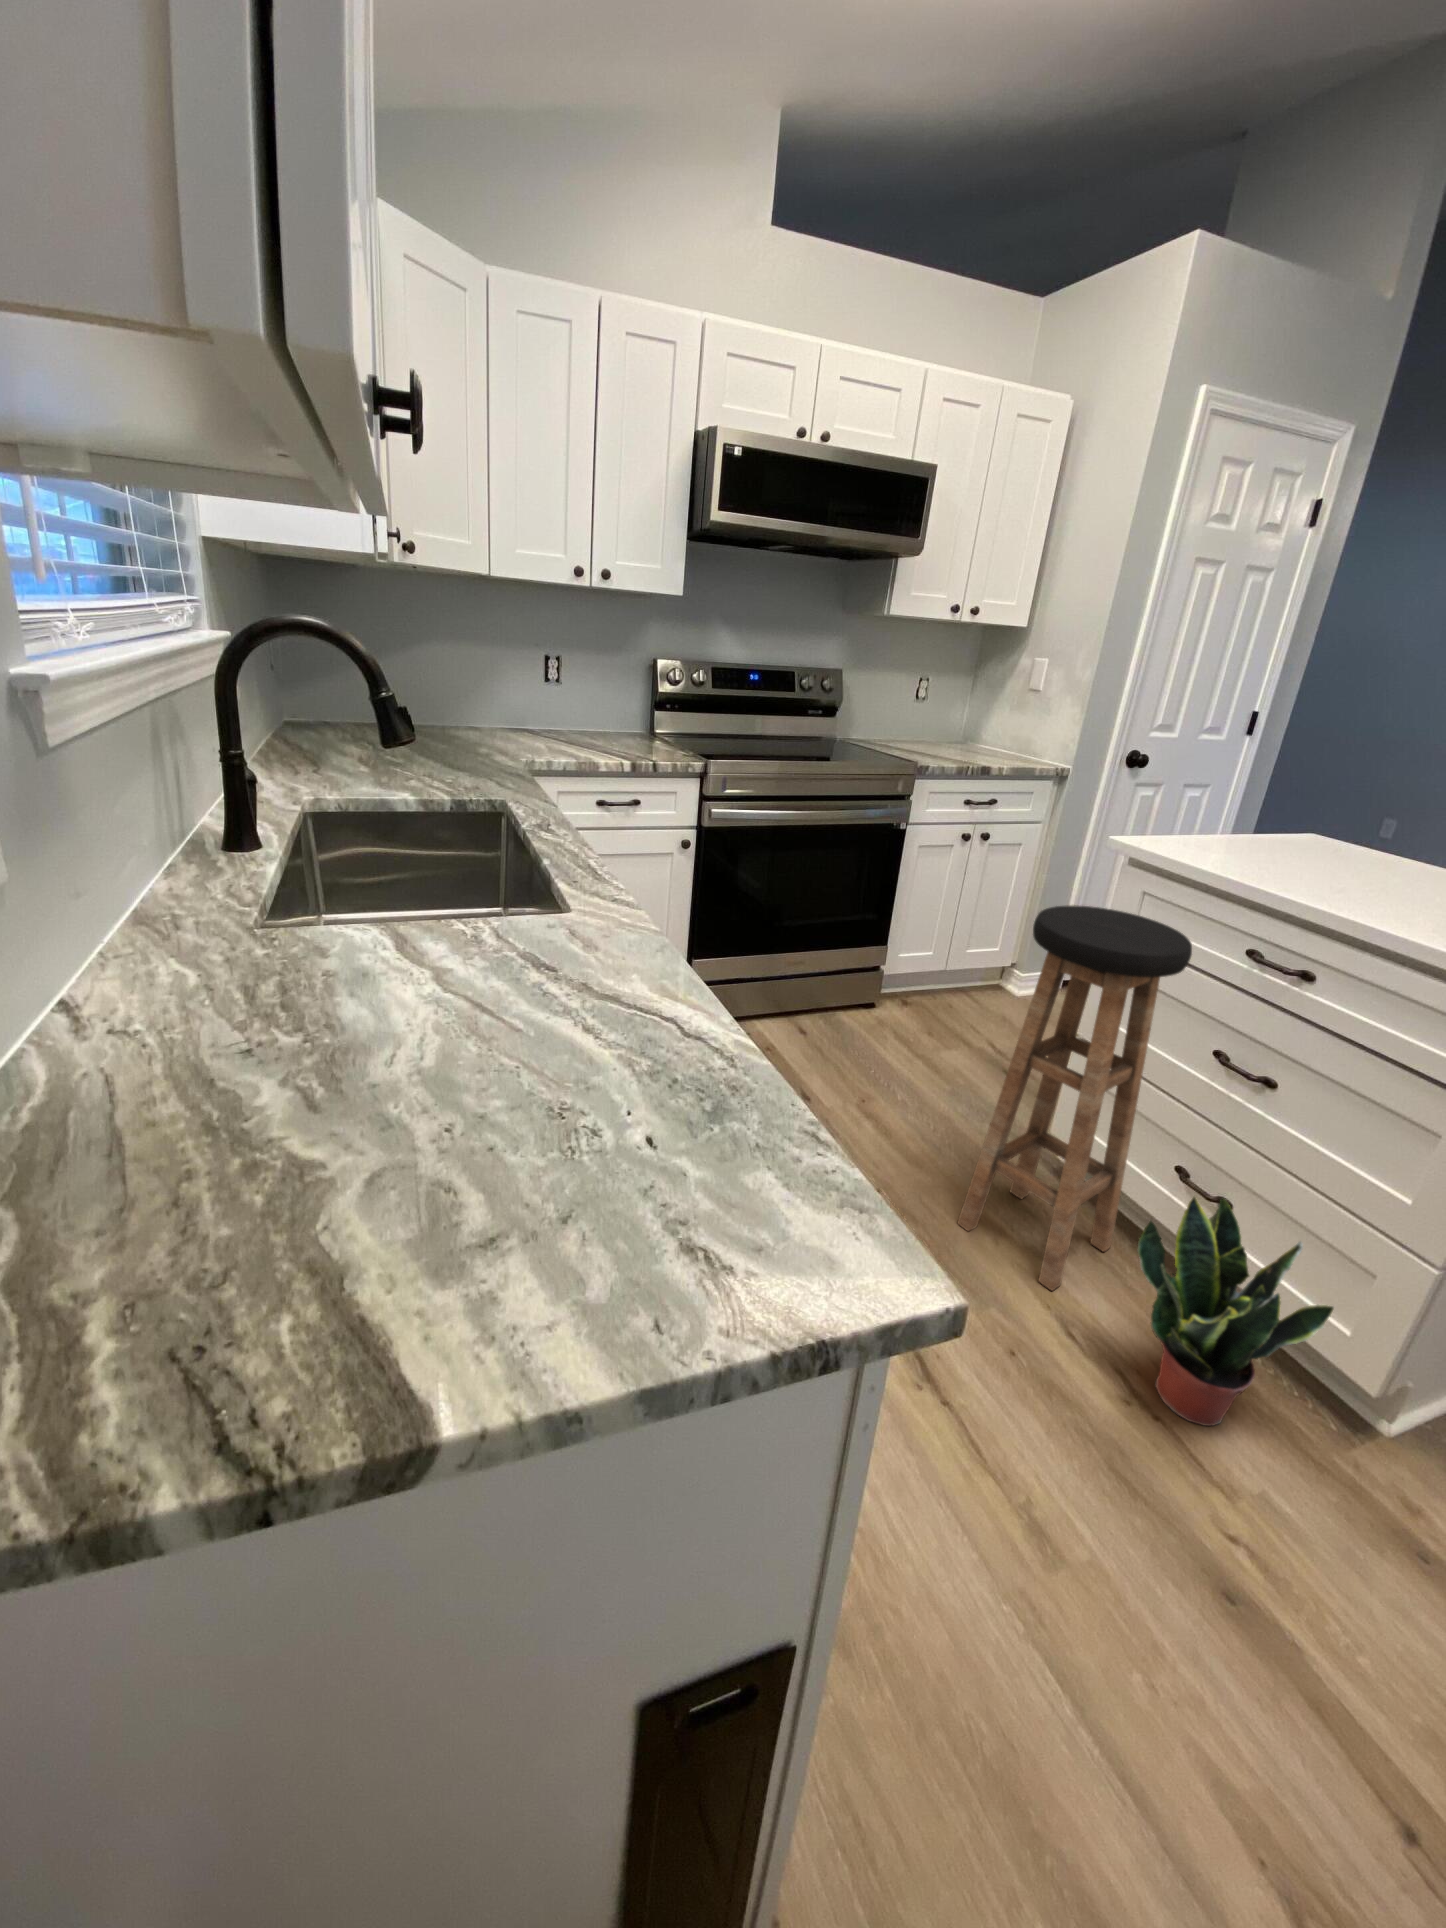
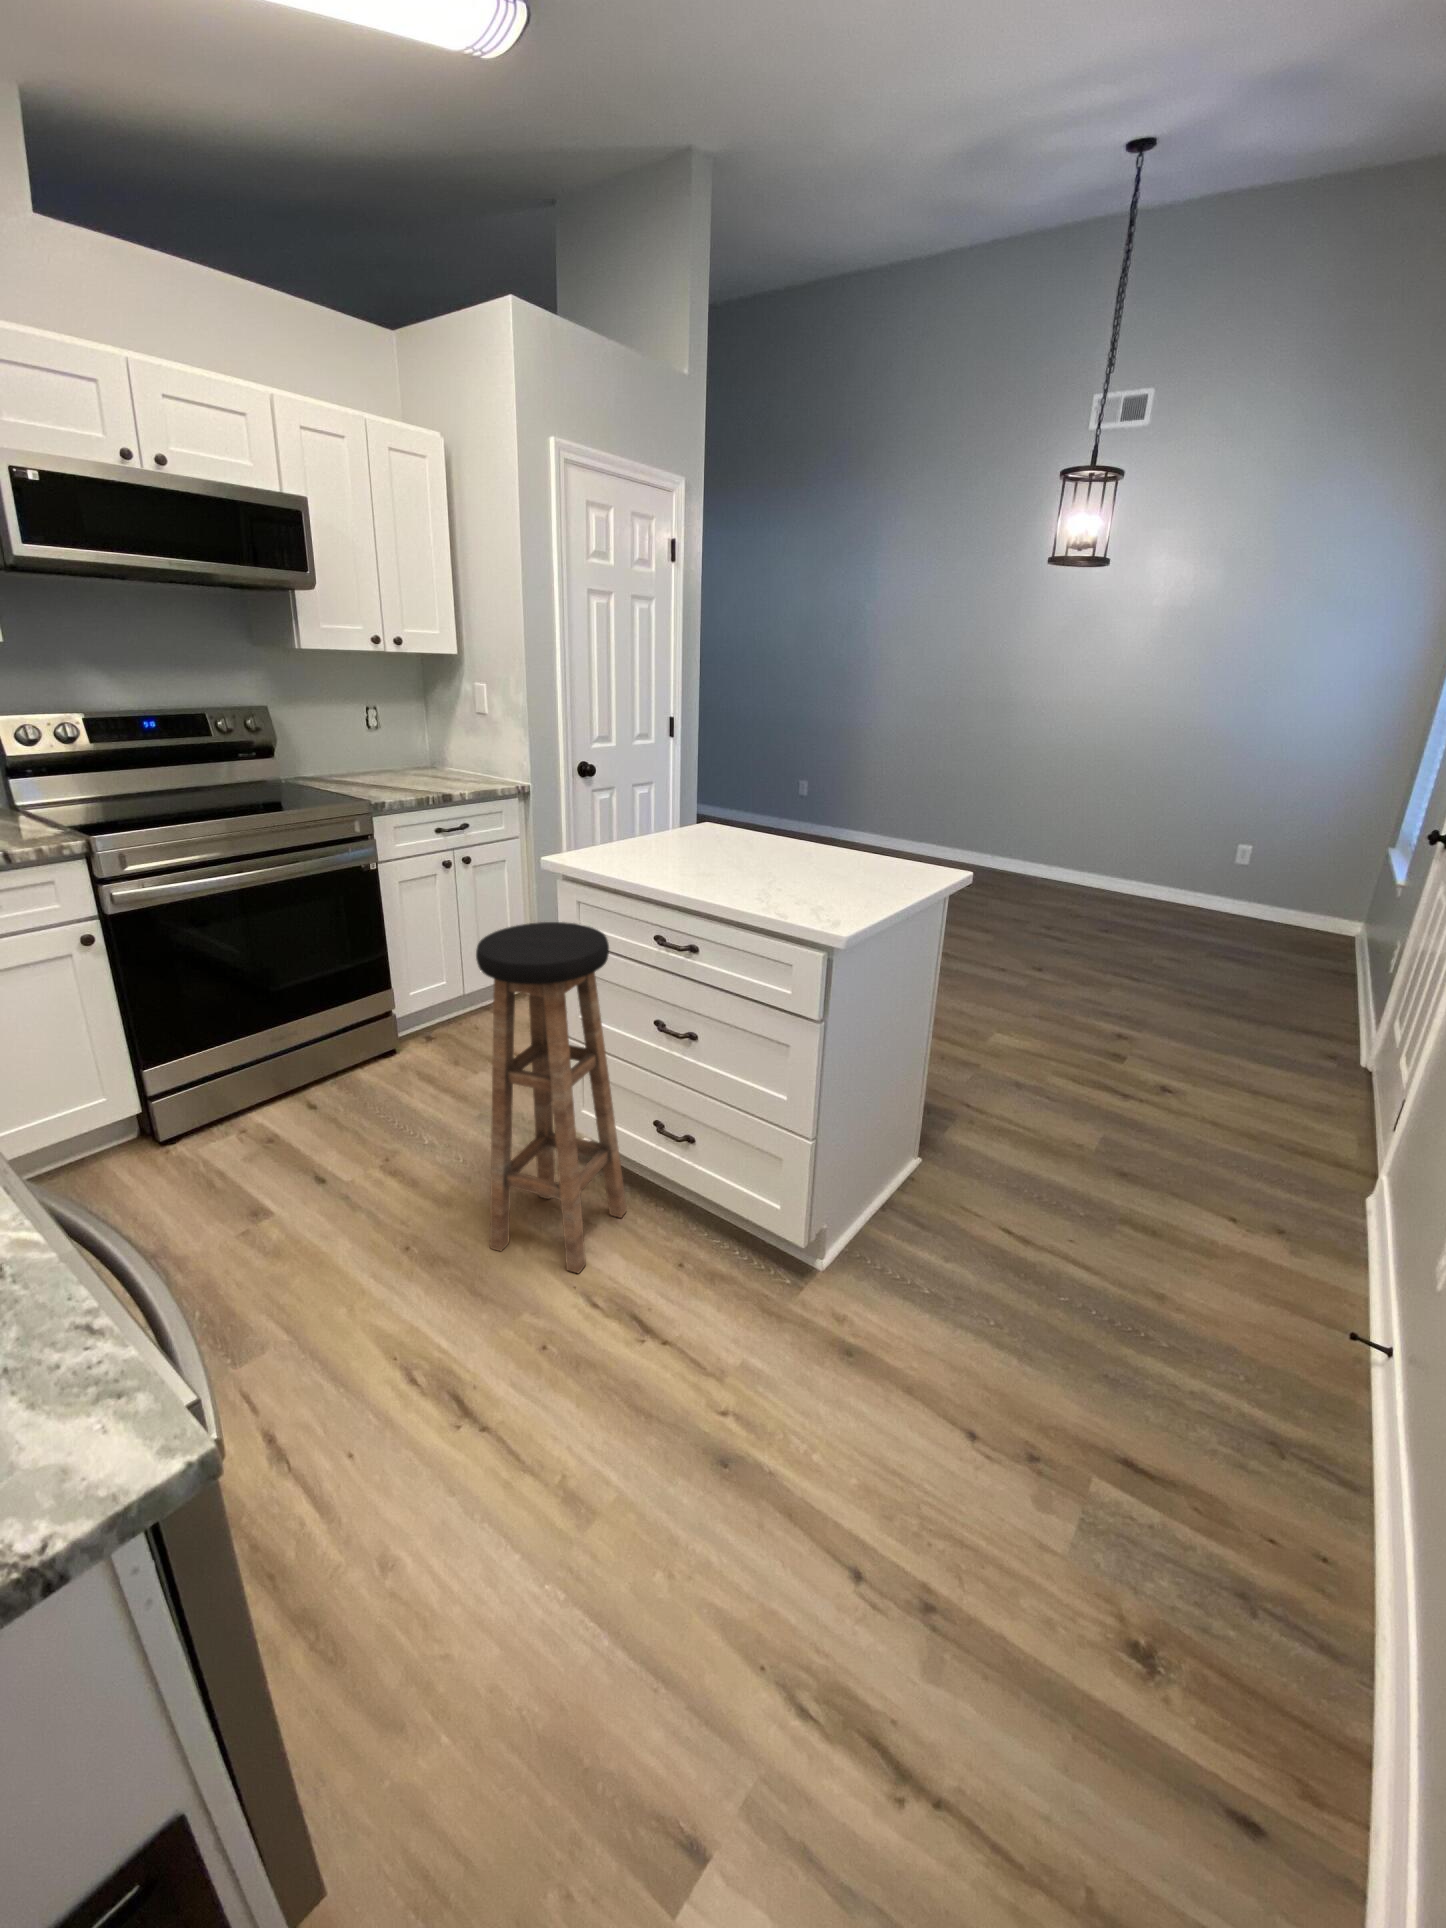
potted plant: present [1138,1197,1334,1426] -> none [620,1142,757,1332]

